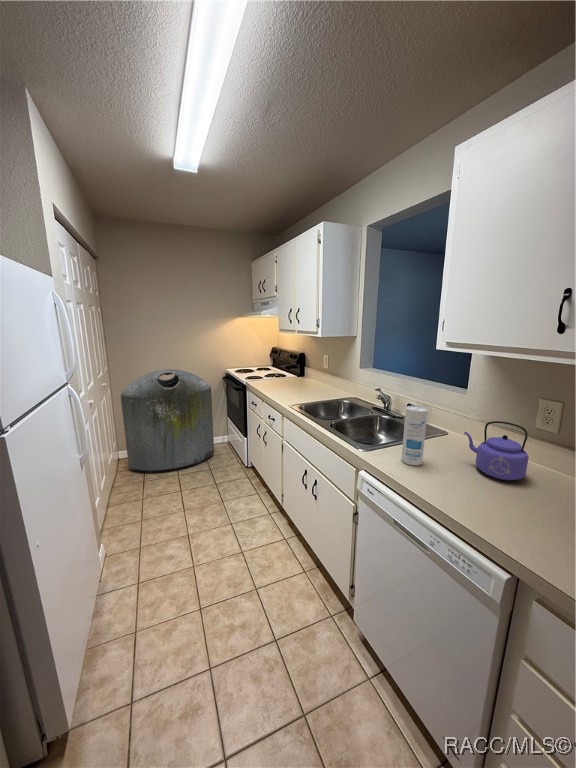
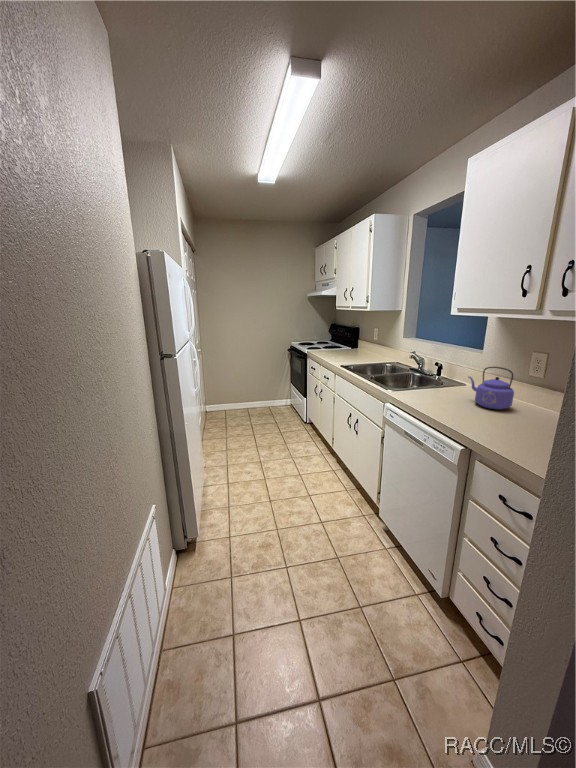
trash can: present [121,369,214,473] -> none [211,341,279,421]
canister: present [402,406,428,465] -> none [418,356,438,399]

